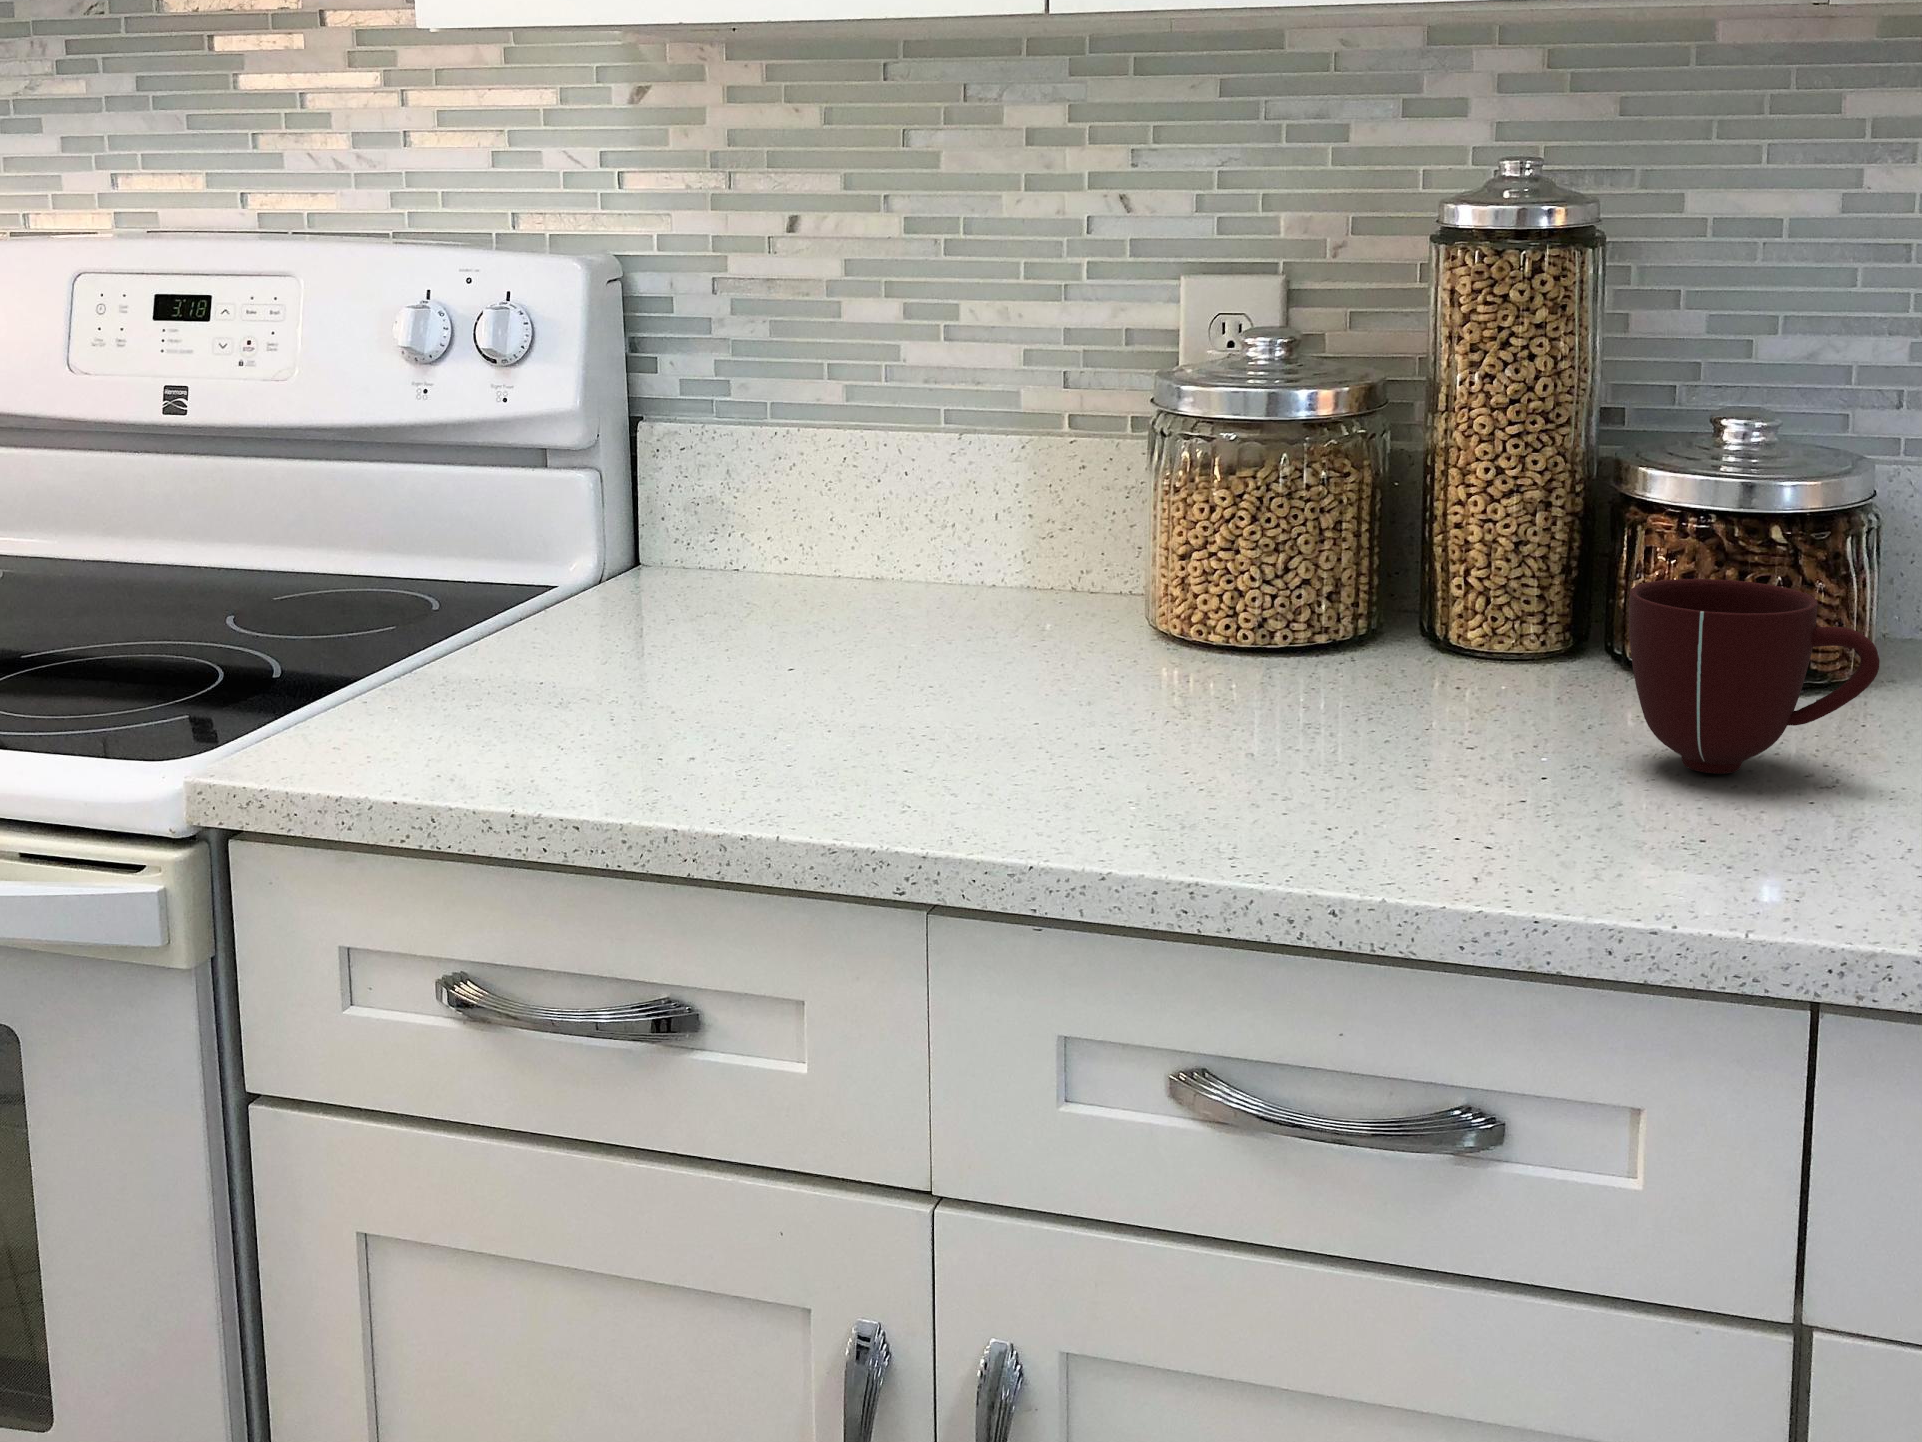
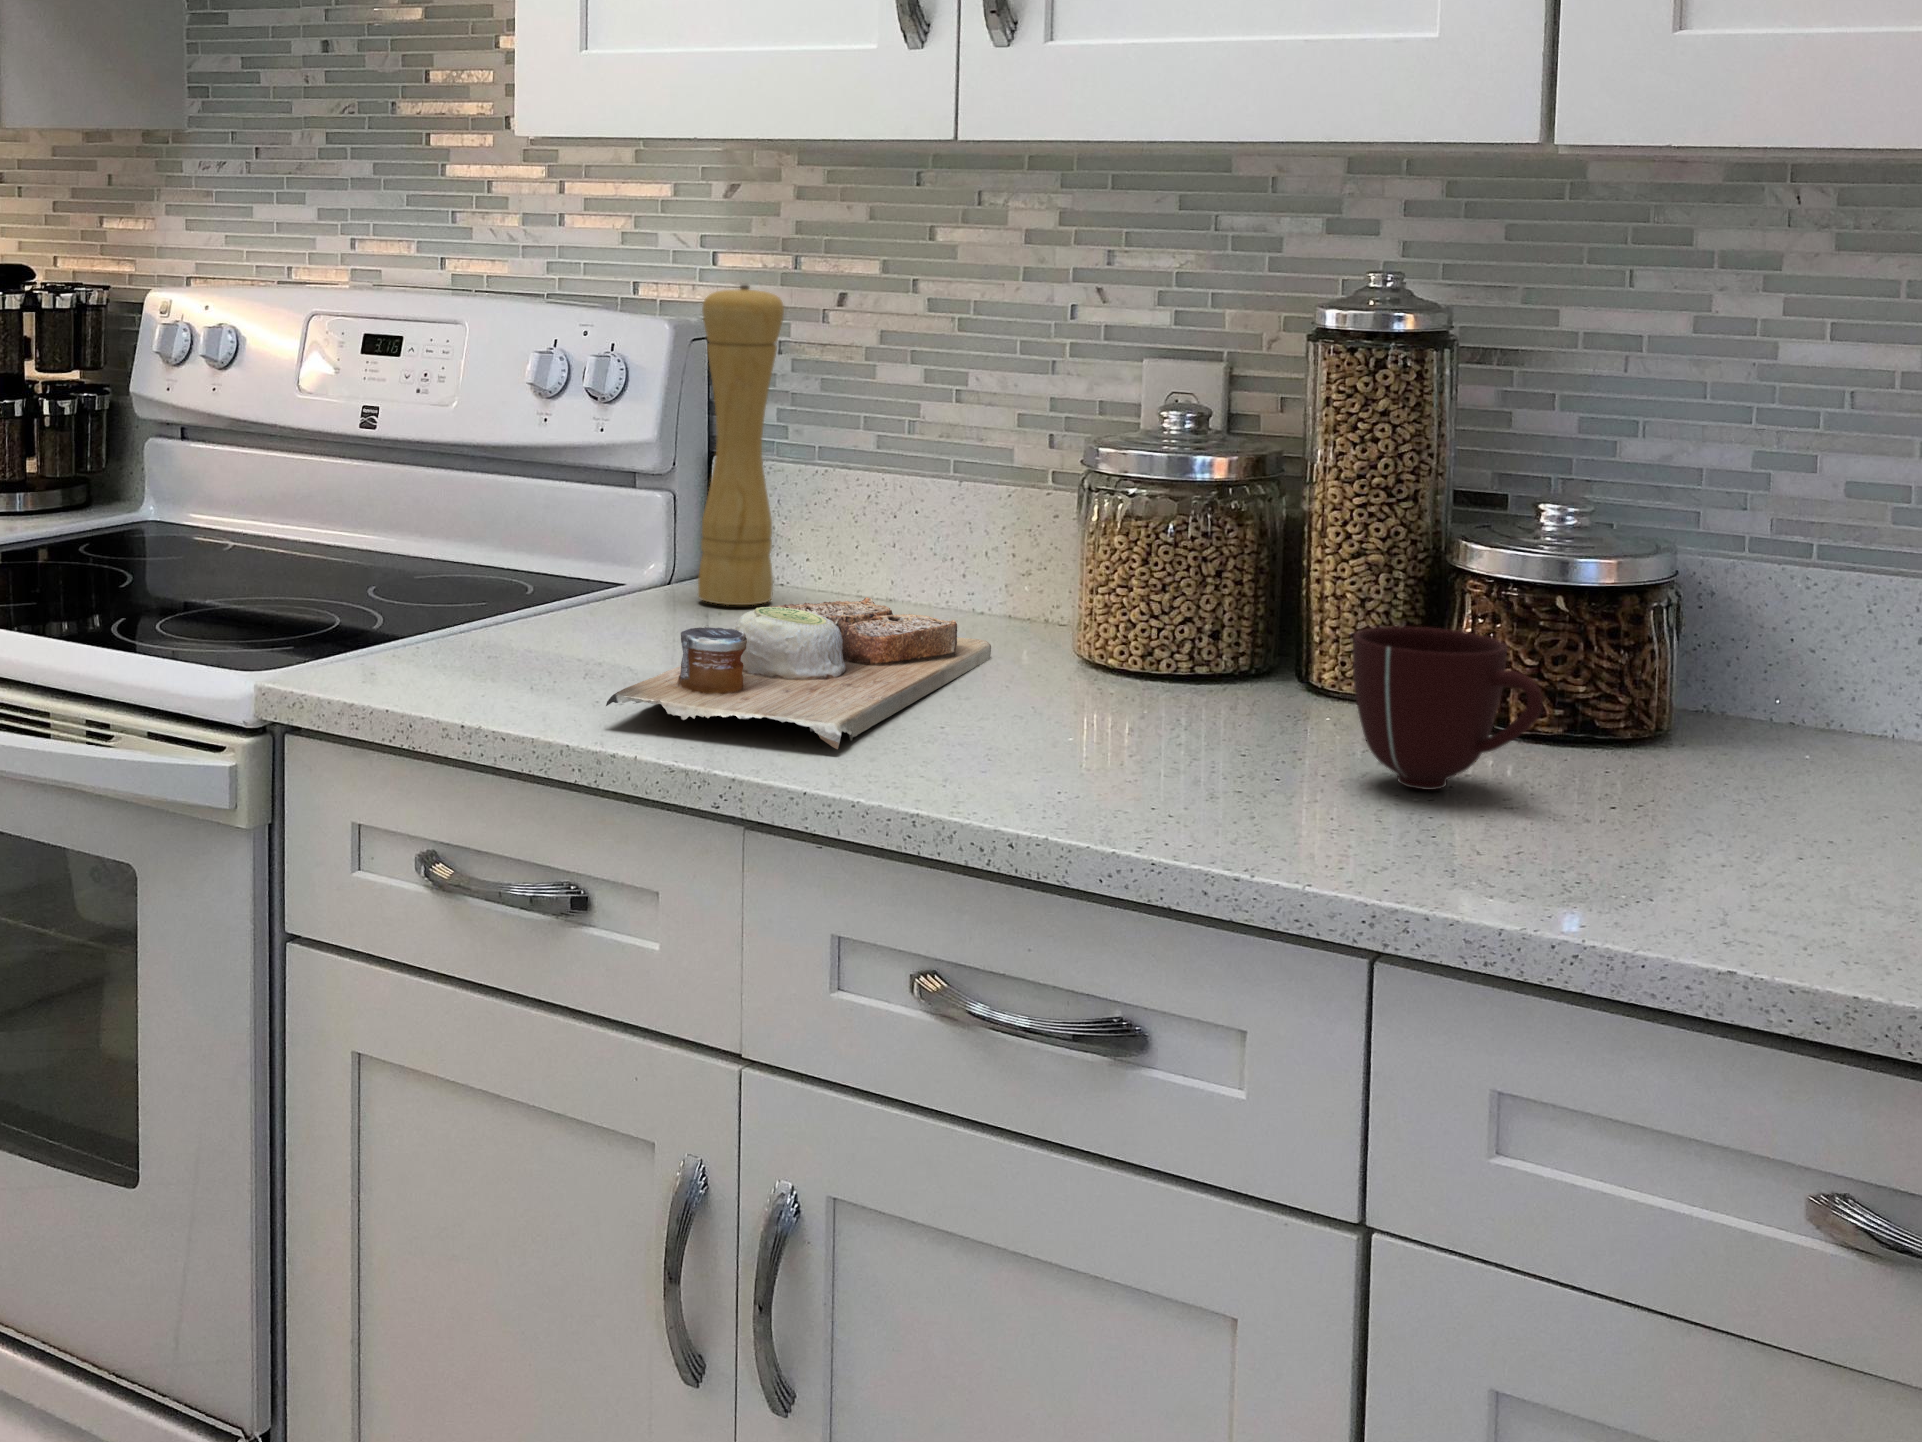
pepper mill: none [637,209,738,600] -> present [698,284,784,605]
cutting board: none [699,582,1055,797] -> present [606,598,991,749]

